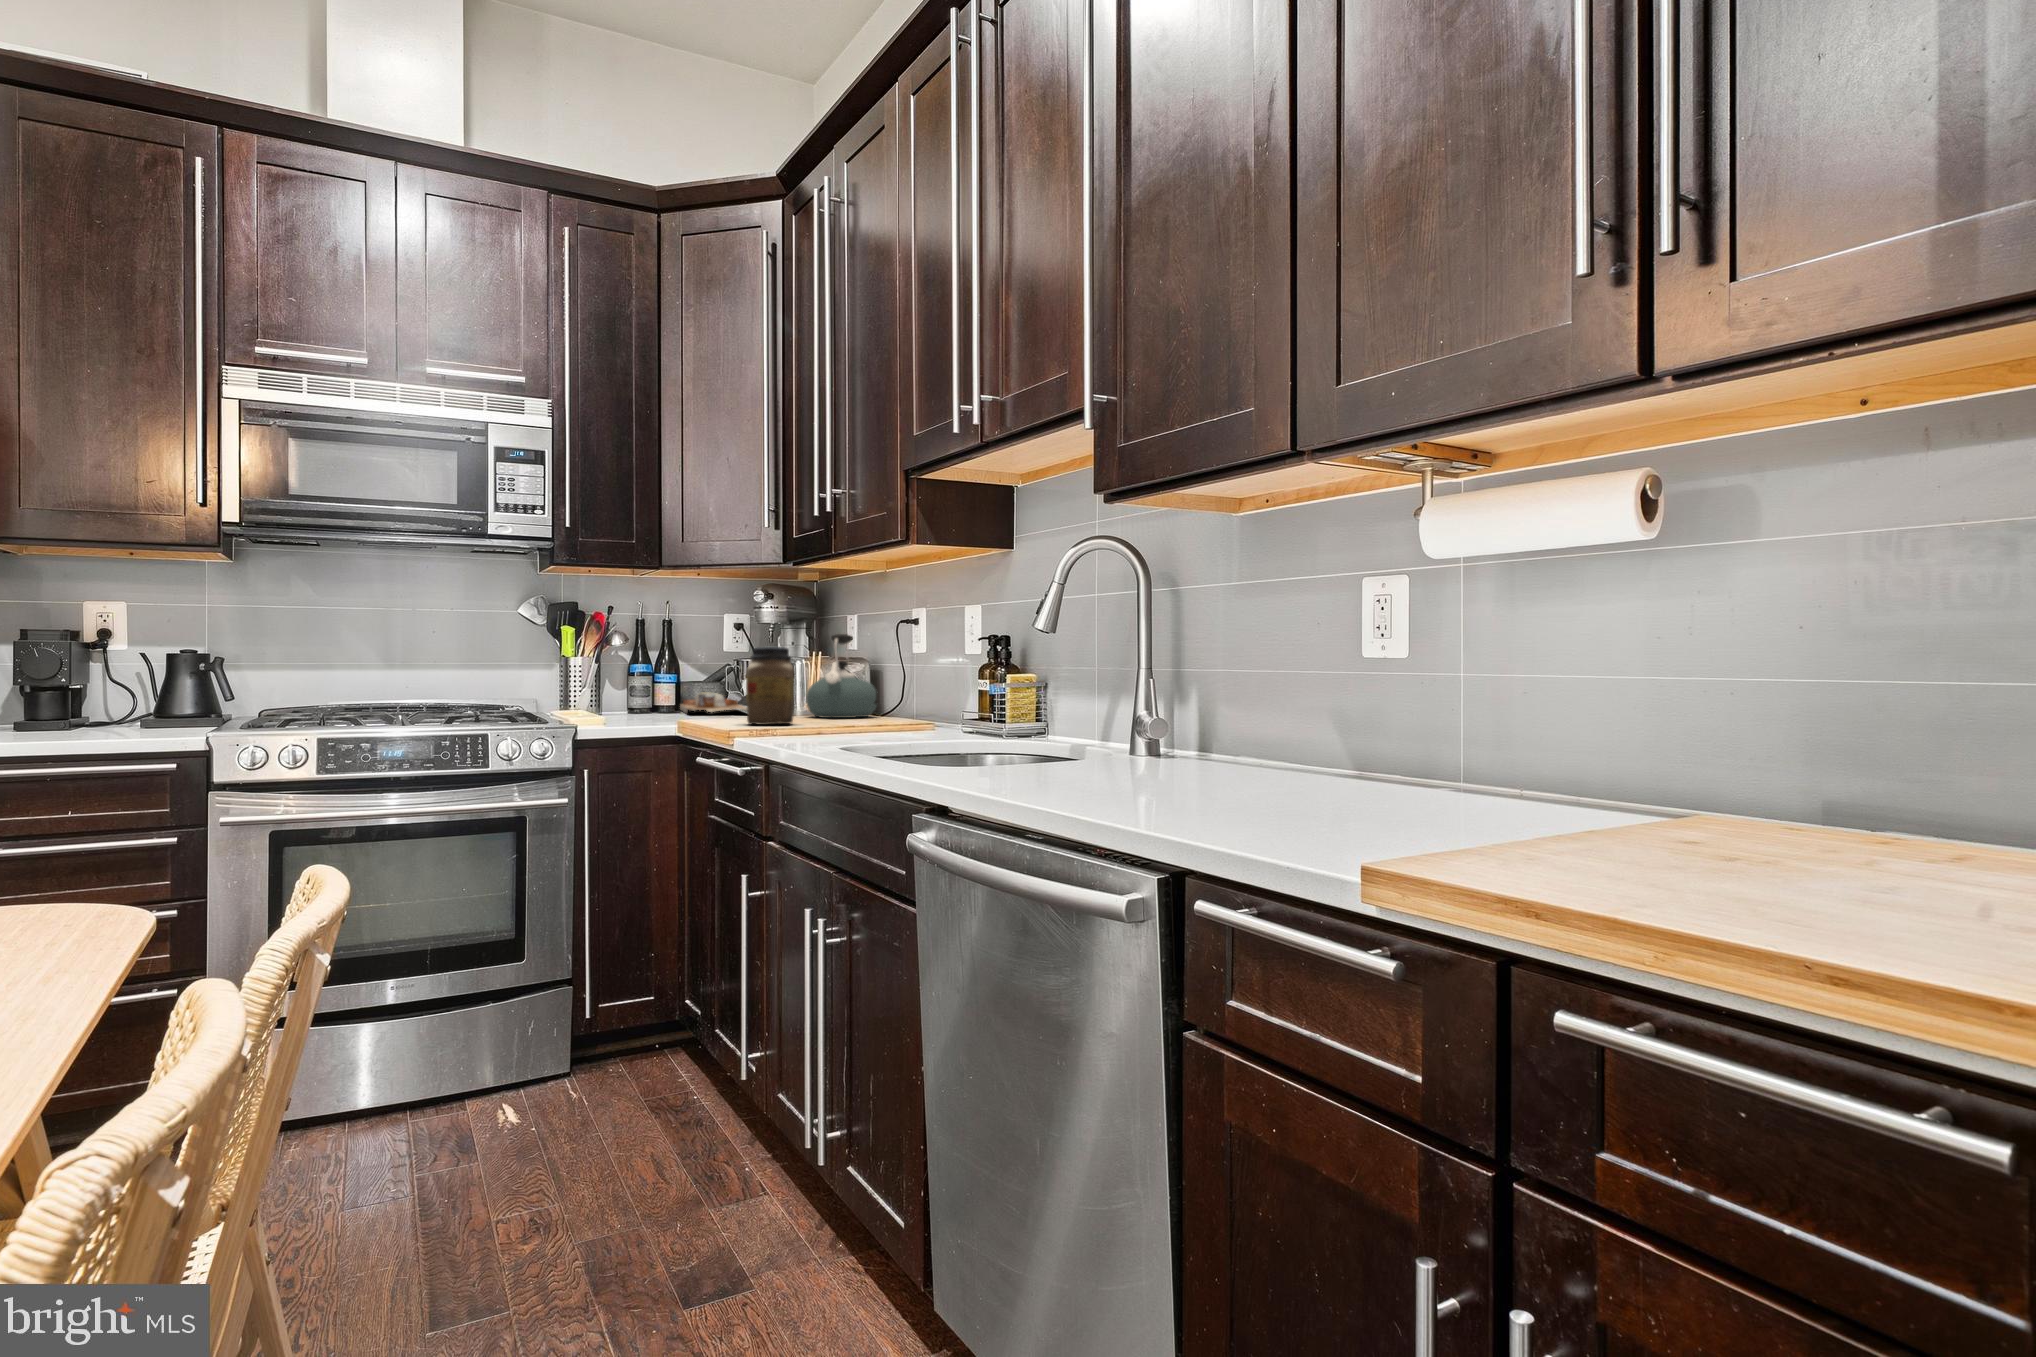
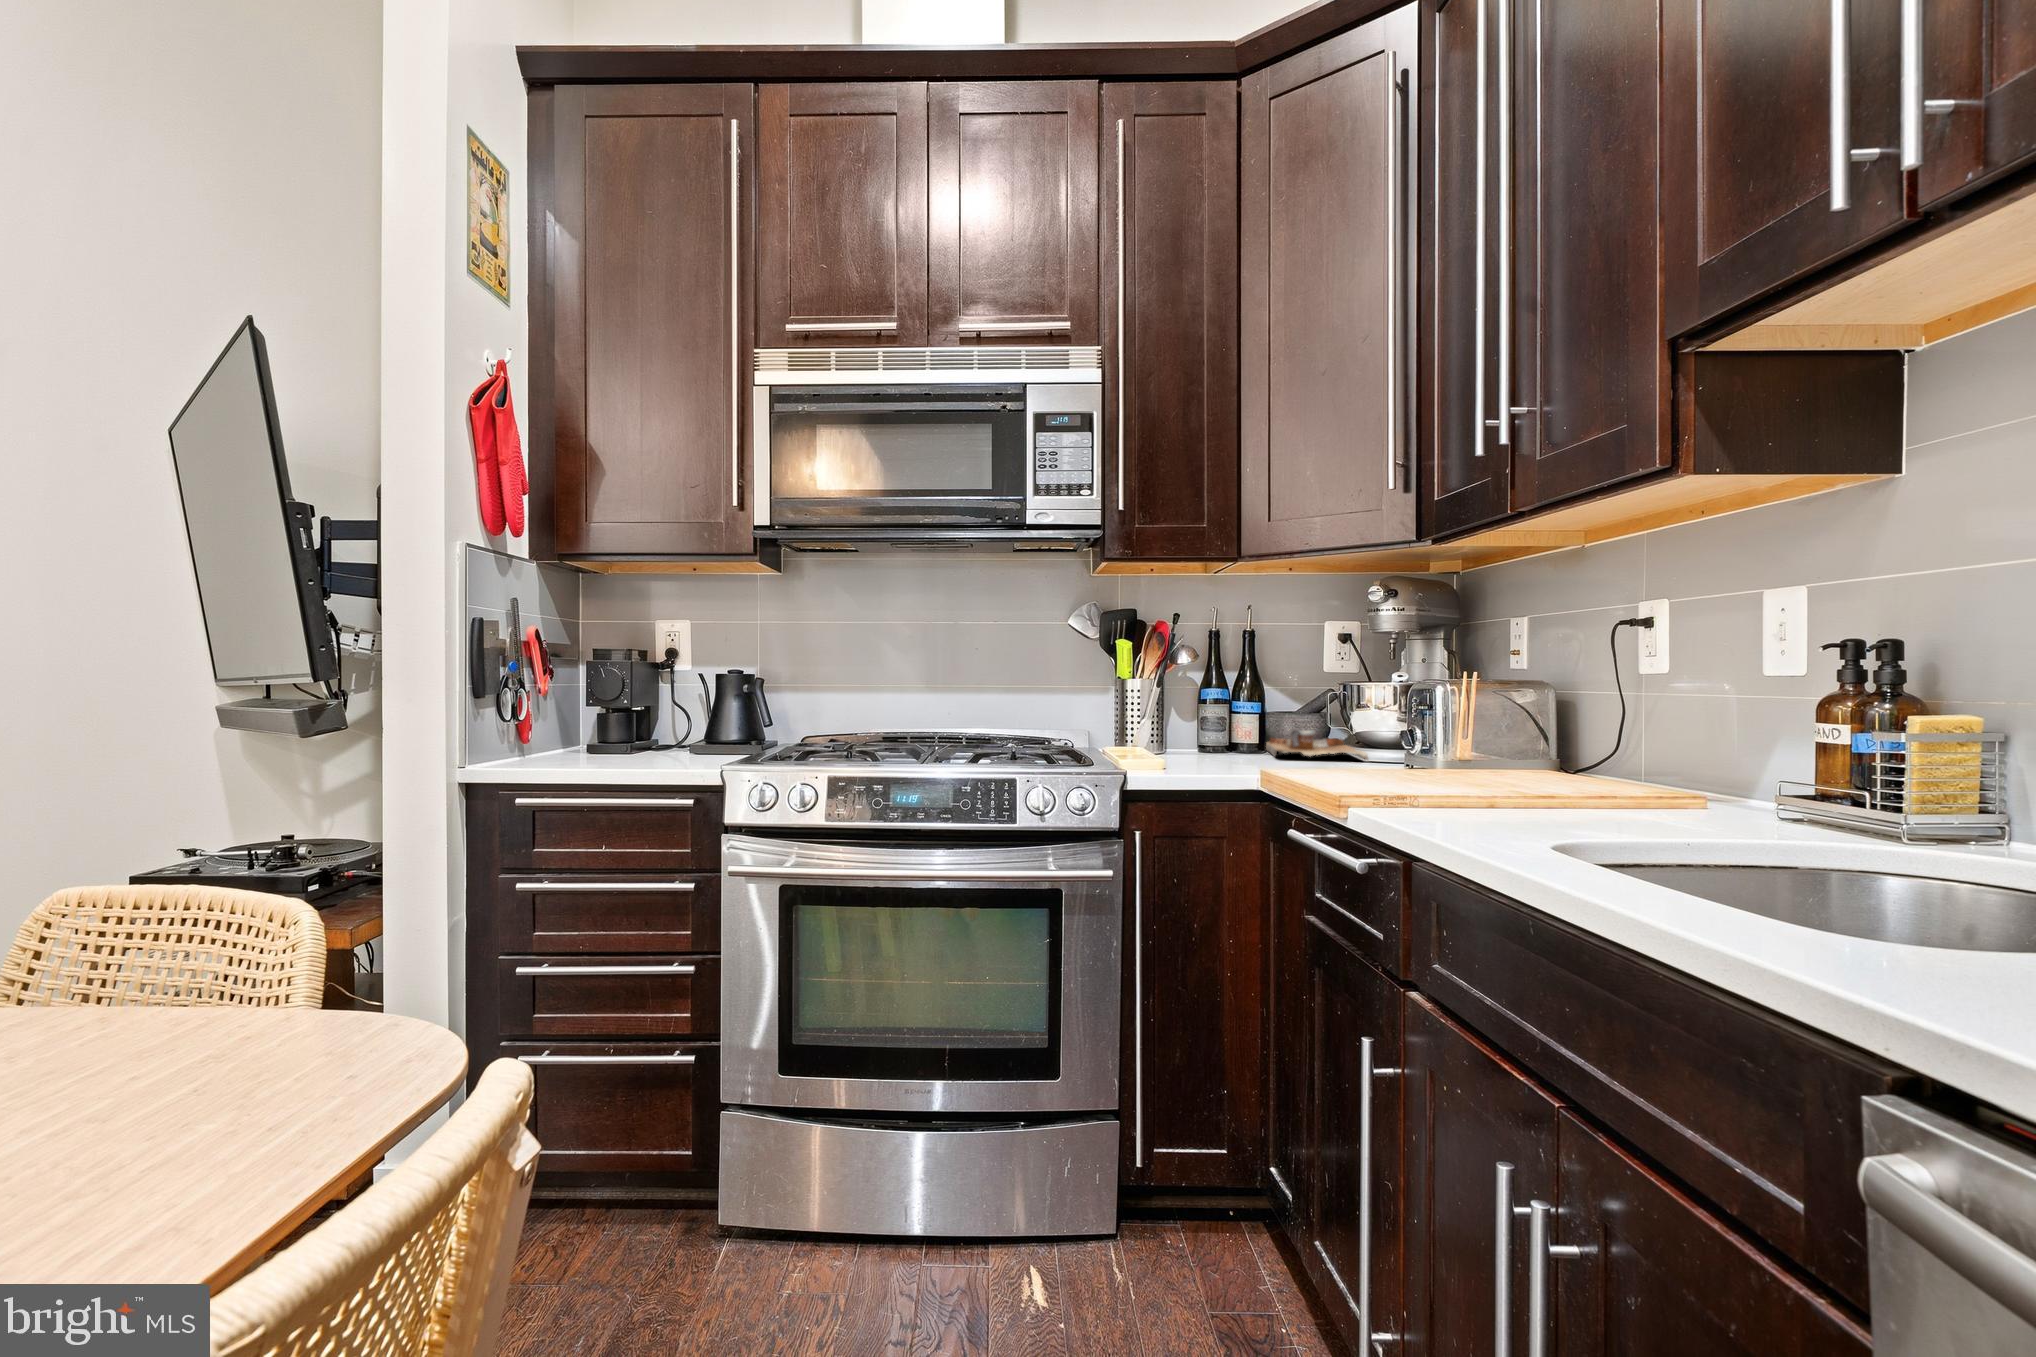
kettle: present [806,634,877,718] -> none [1450,644,1568,772]
jar: present [746,647,794,725] -> none [1366,663,1440,783]

